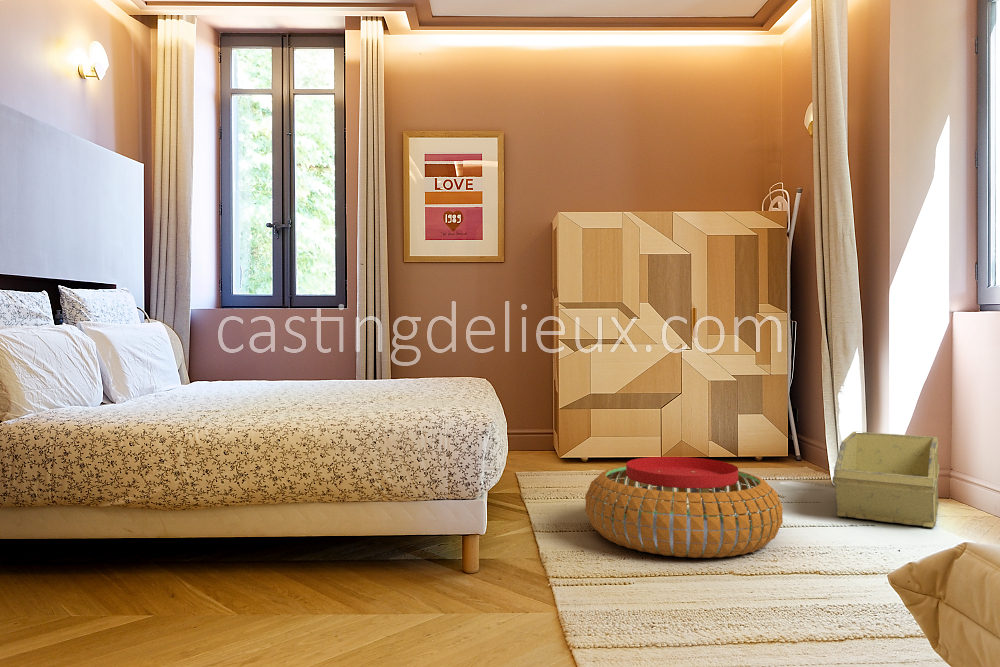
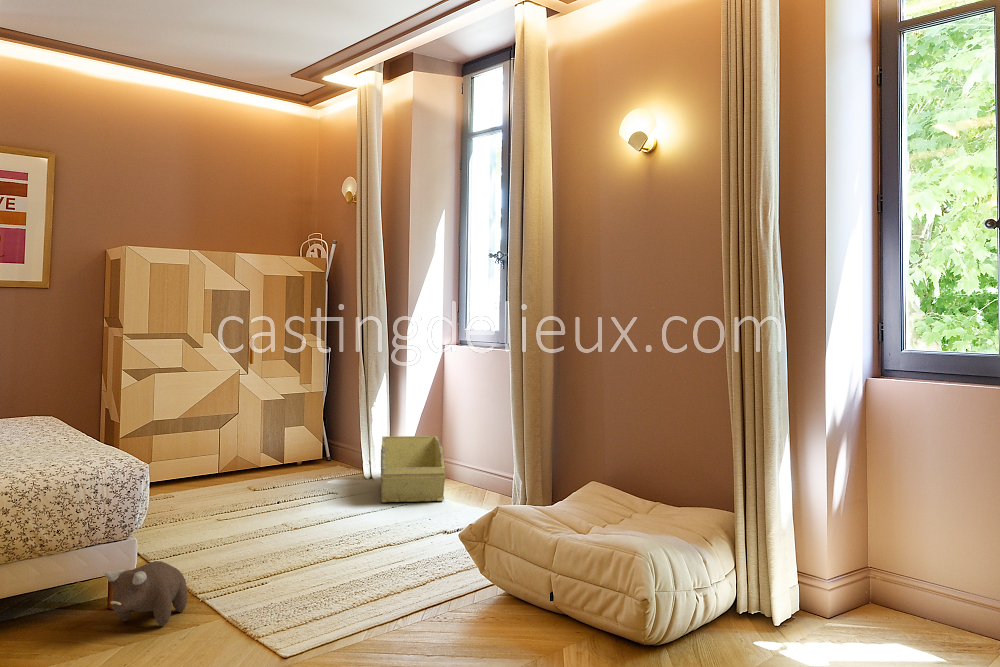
pouf: present [585,457,783,558] -> none [197,473,358,556]
plush toy: none [435,529,527,604] -> present [105,561,188,626]

